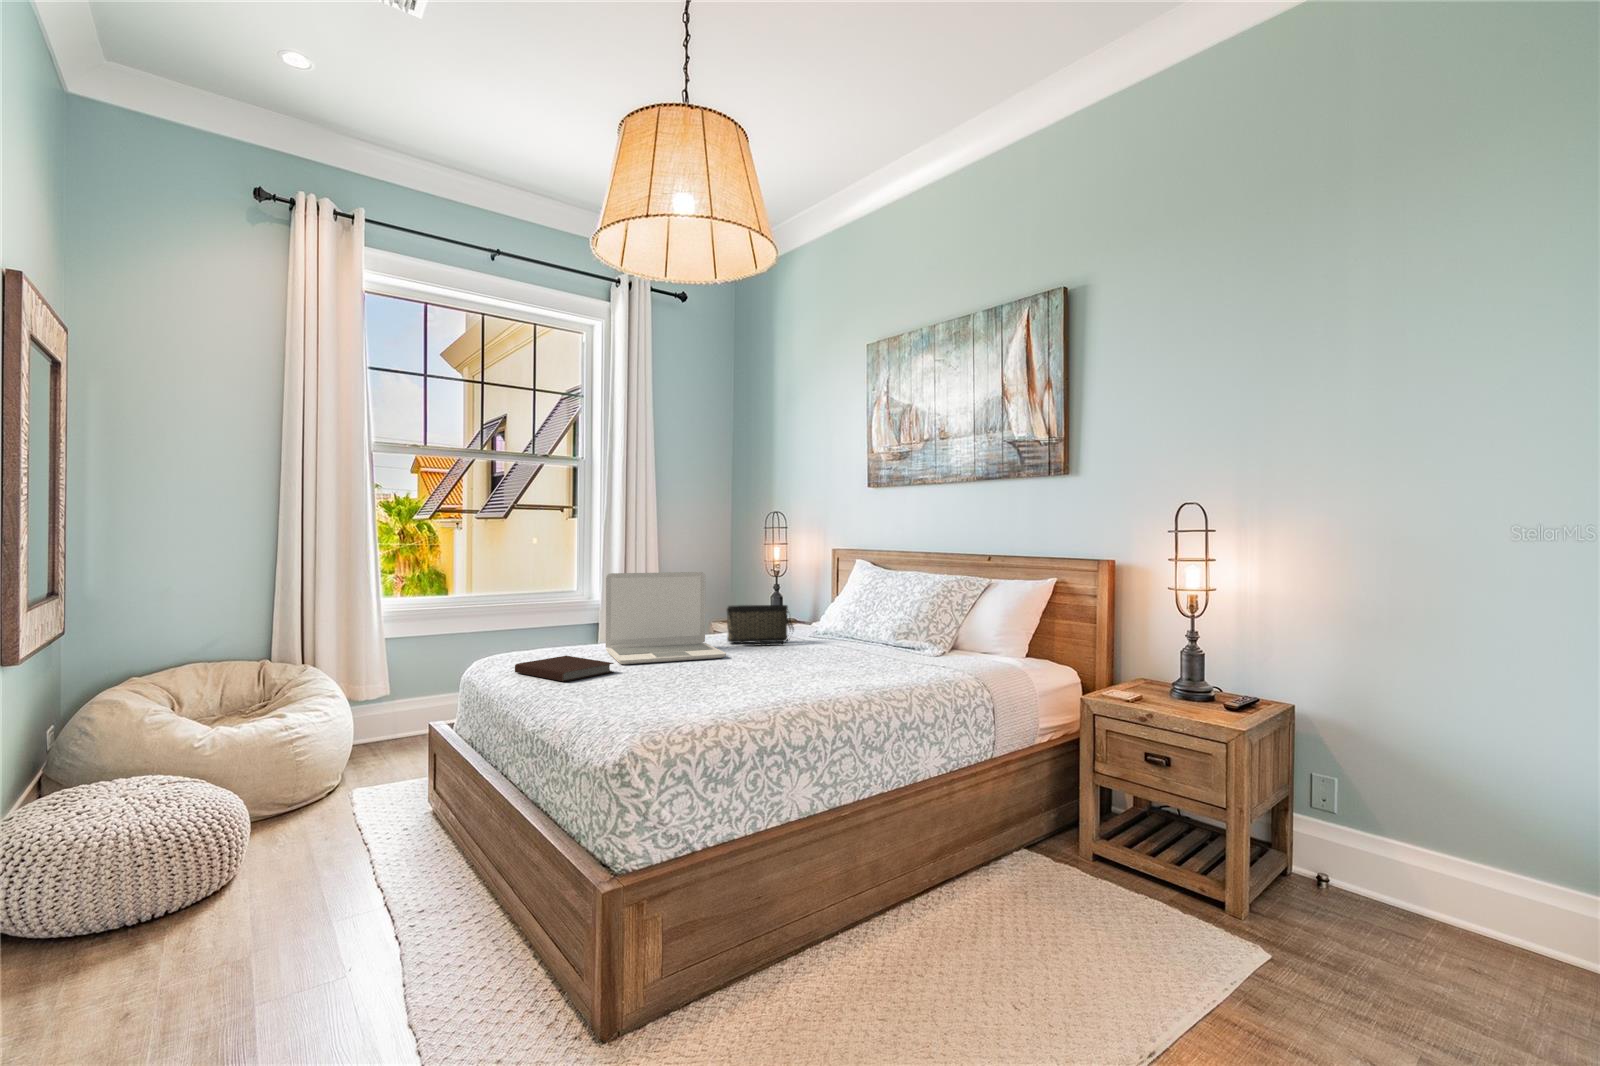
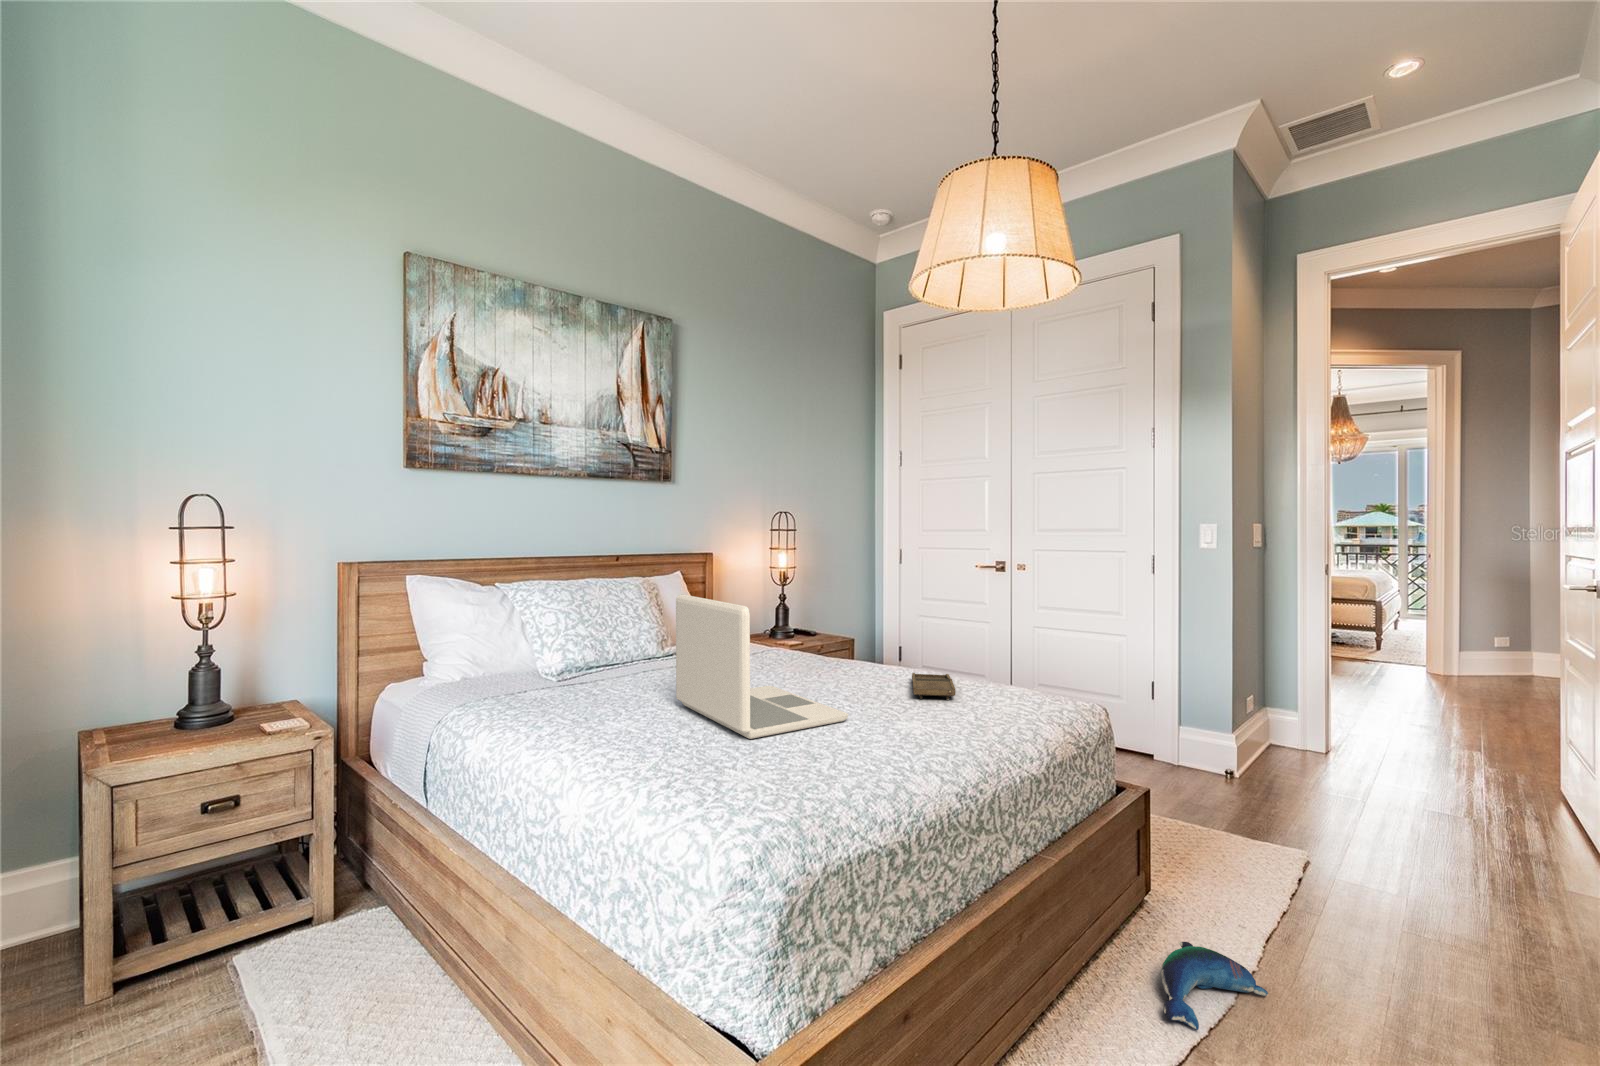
handbag: present [727,605,794,646] -> none [623,632,669,697]
notebook: present [515,656,613,682] -> none [864,706,978,756]
tray: none [640,667,733,691] -> present [912,673,955,700]
plush toy: none [390,926,471,1012] -> present [1161,942,1268,1030]

